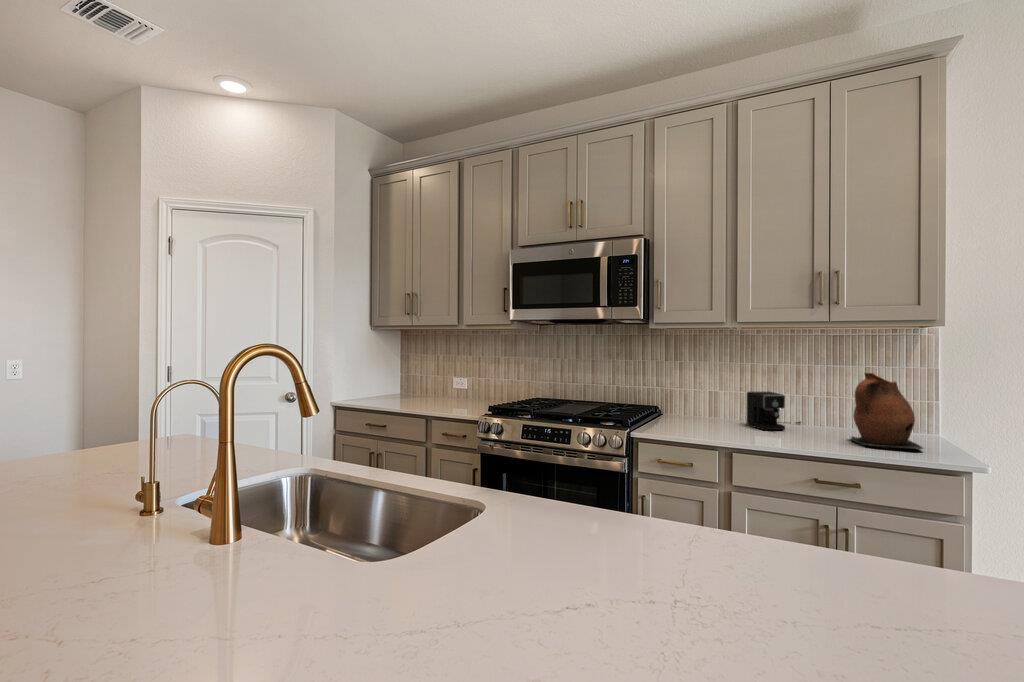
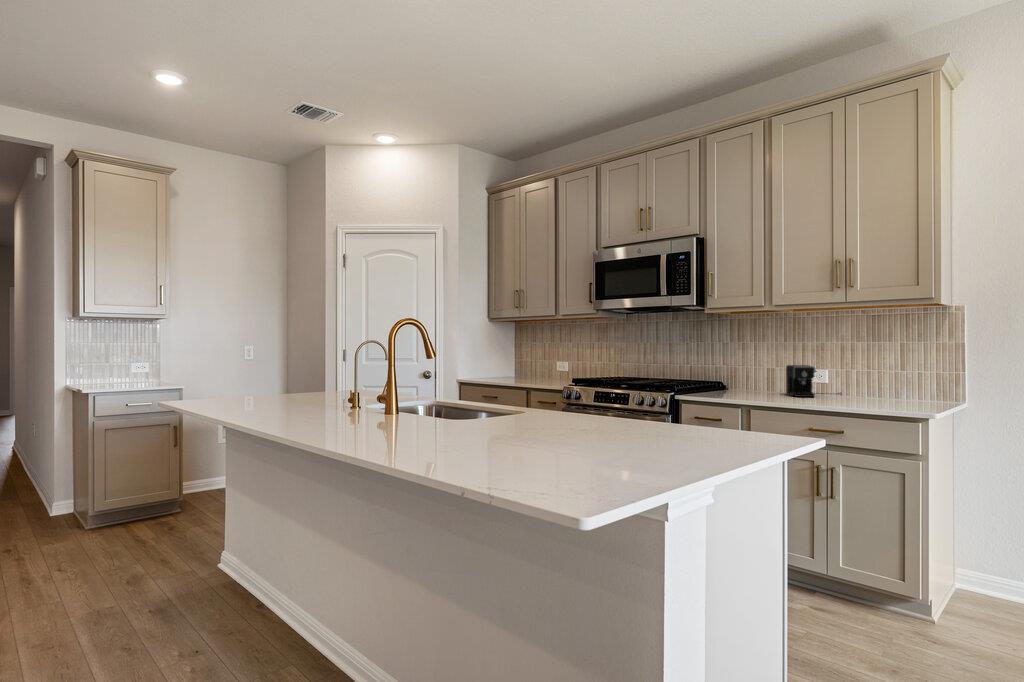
ceramic pitcher: present [851,372,923,450] -> none [859,344,920,409]

